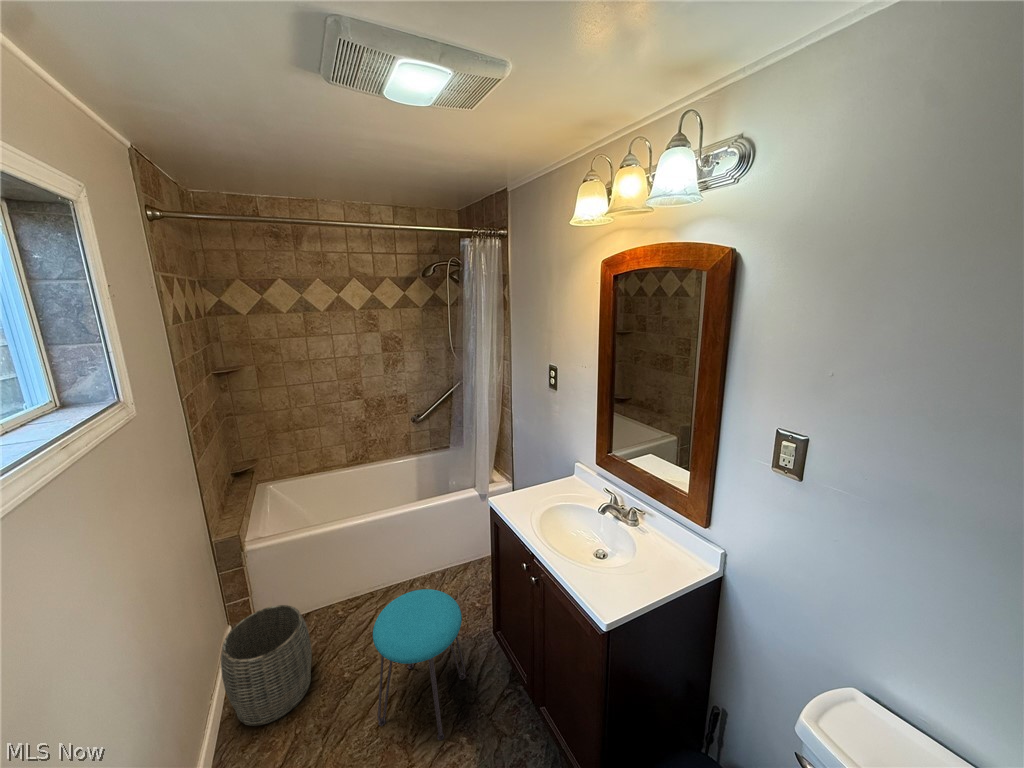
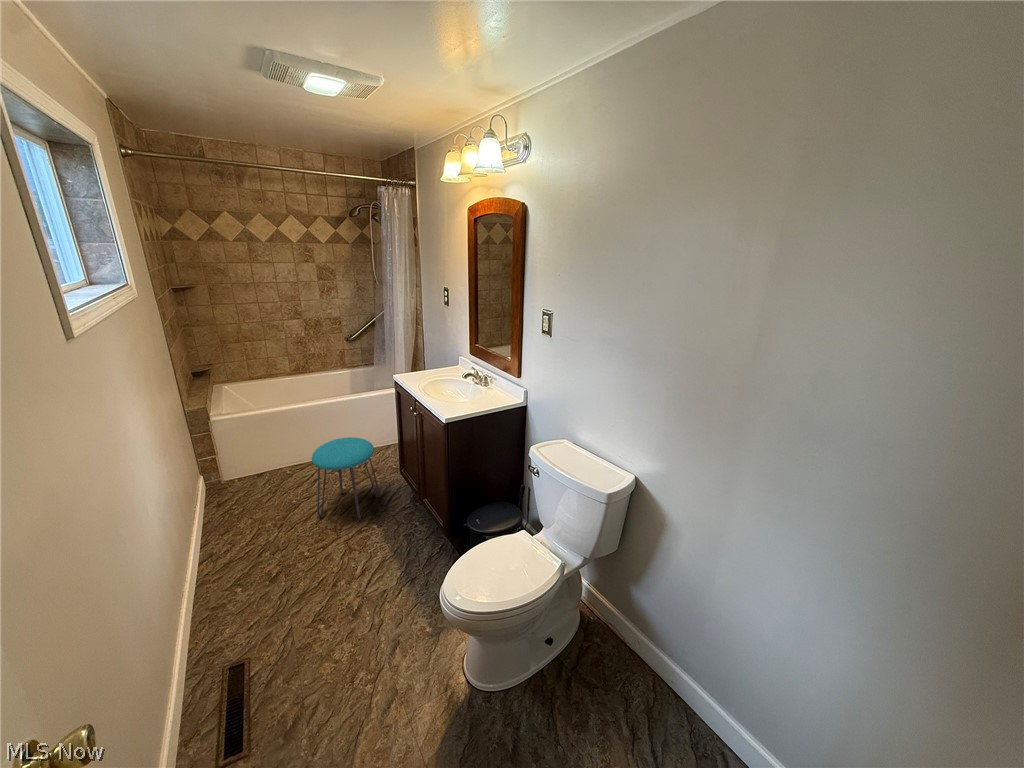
woven basket: present [221,605,312,726] -> none [202,451,269,522]

